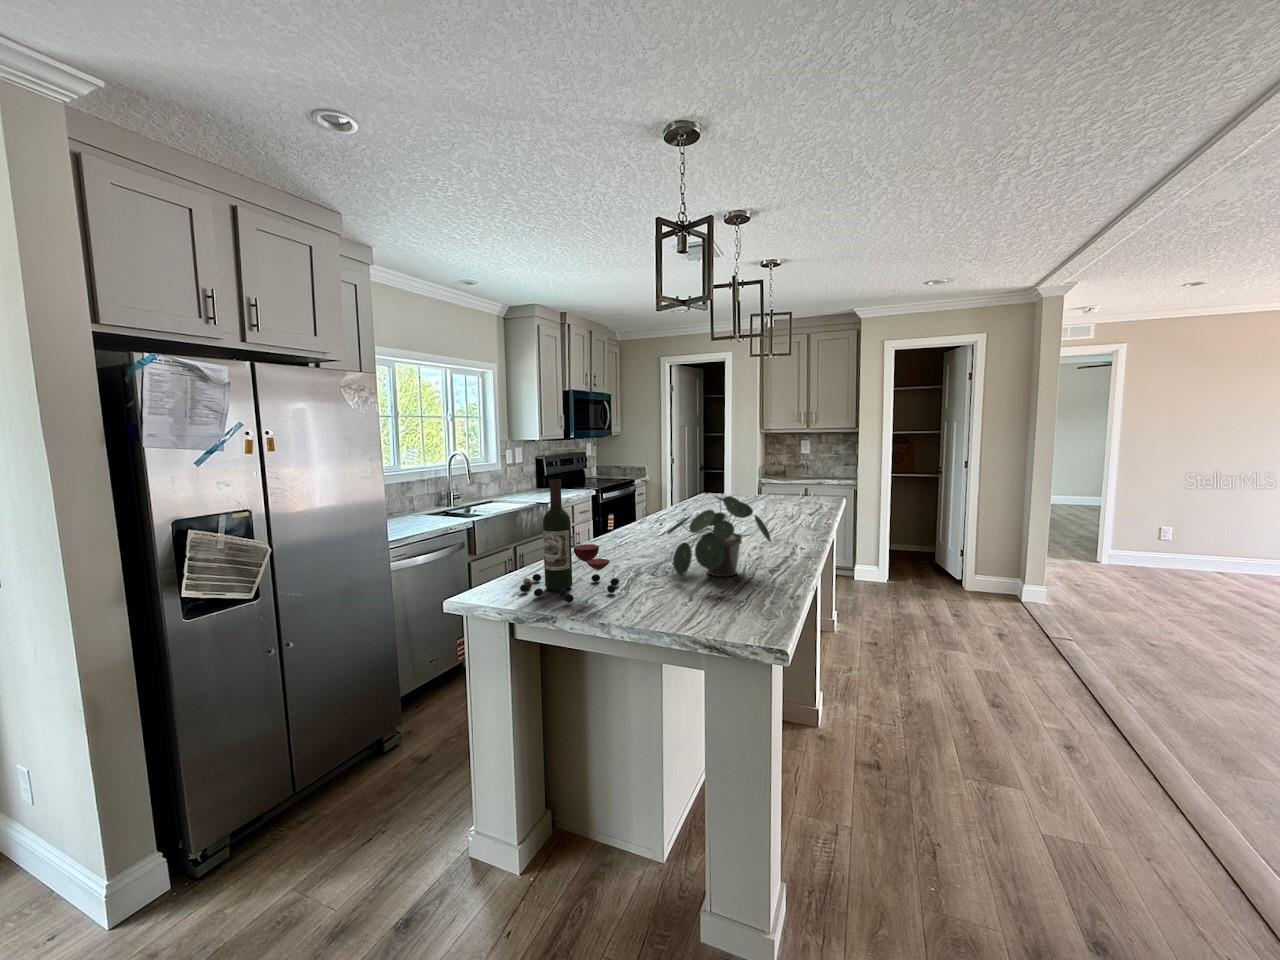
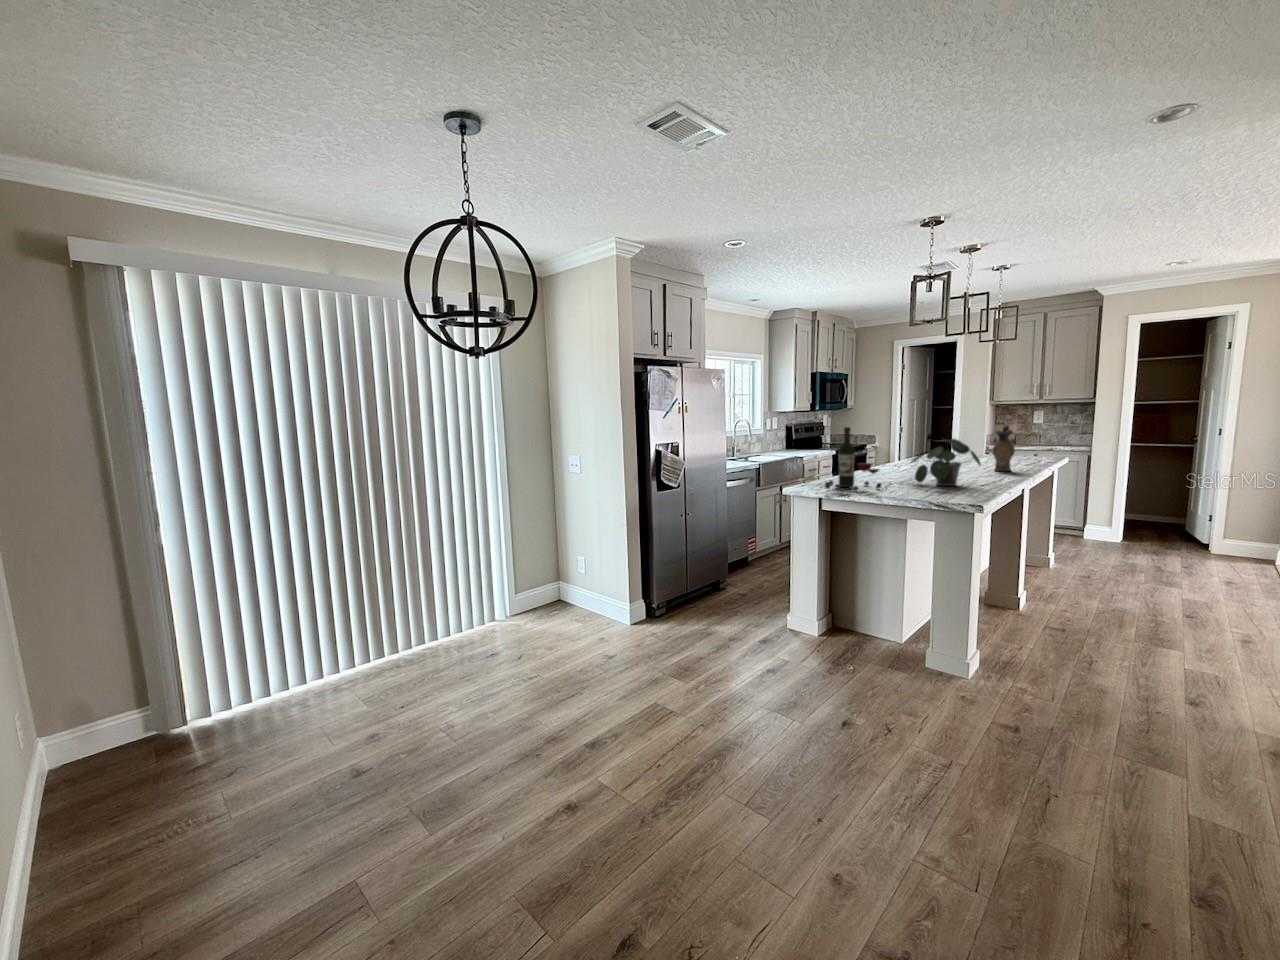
ceramic pitcher: none [777,465,805,531] -> present [992,425,1015,471]

